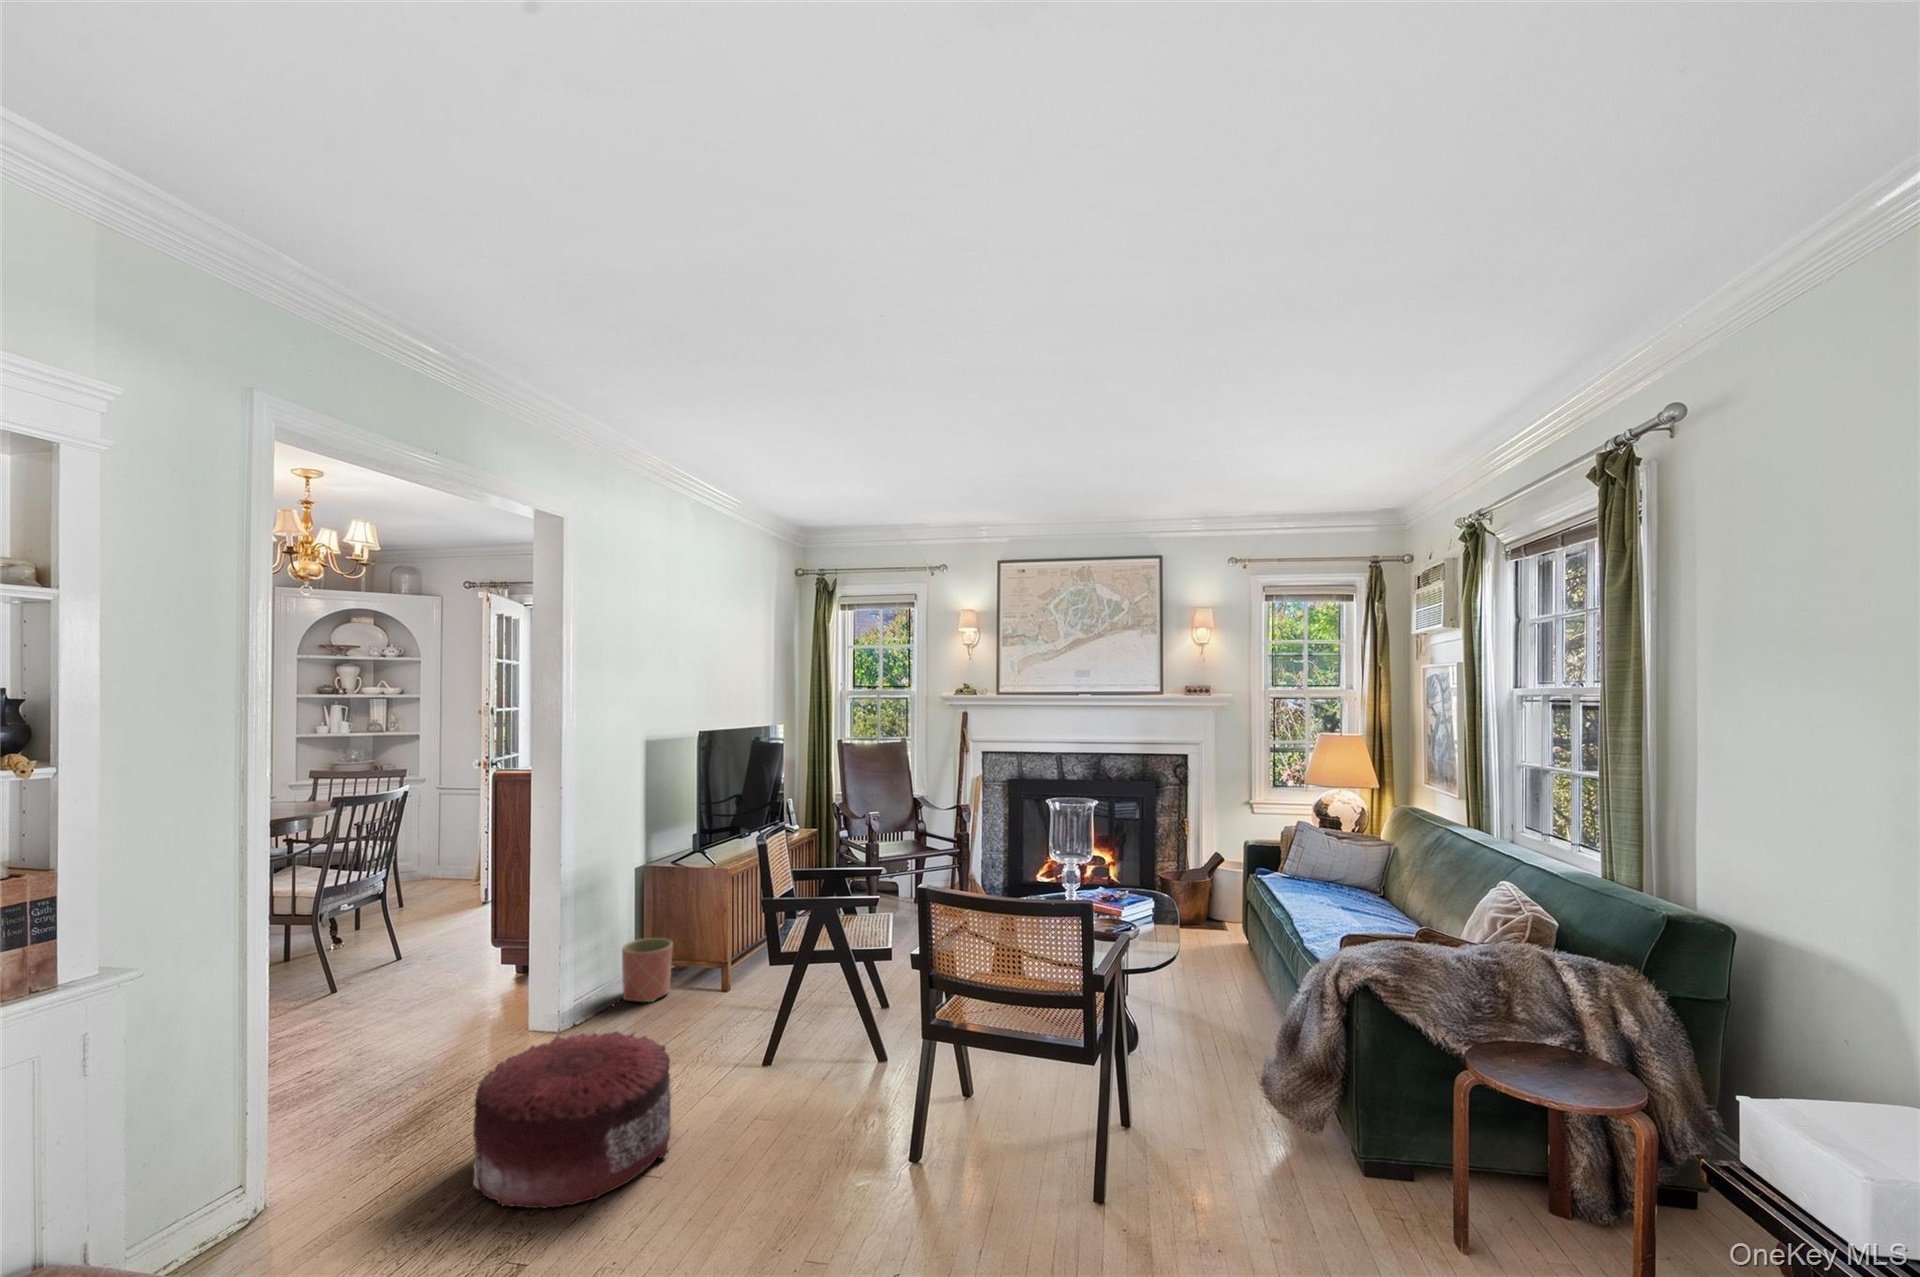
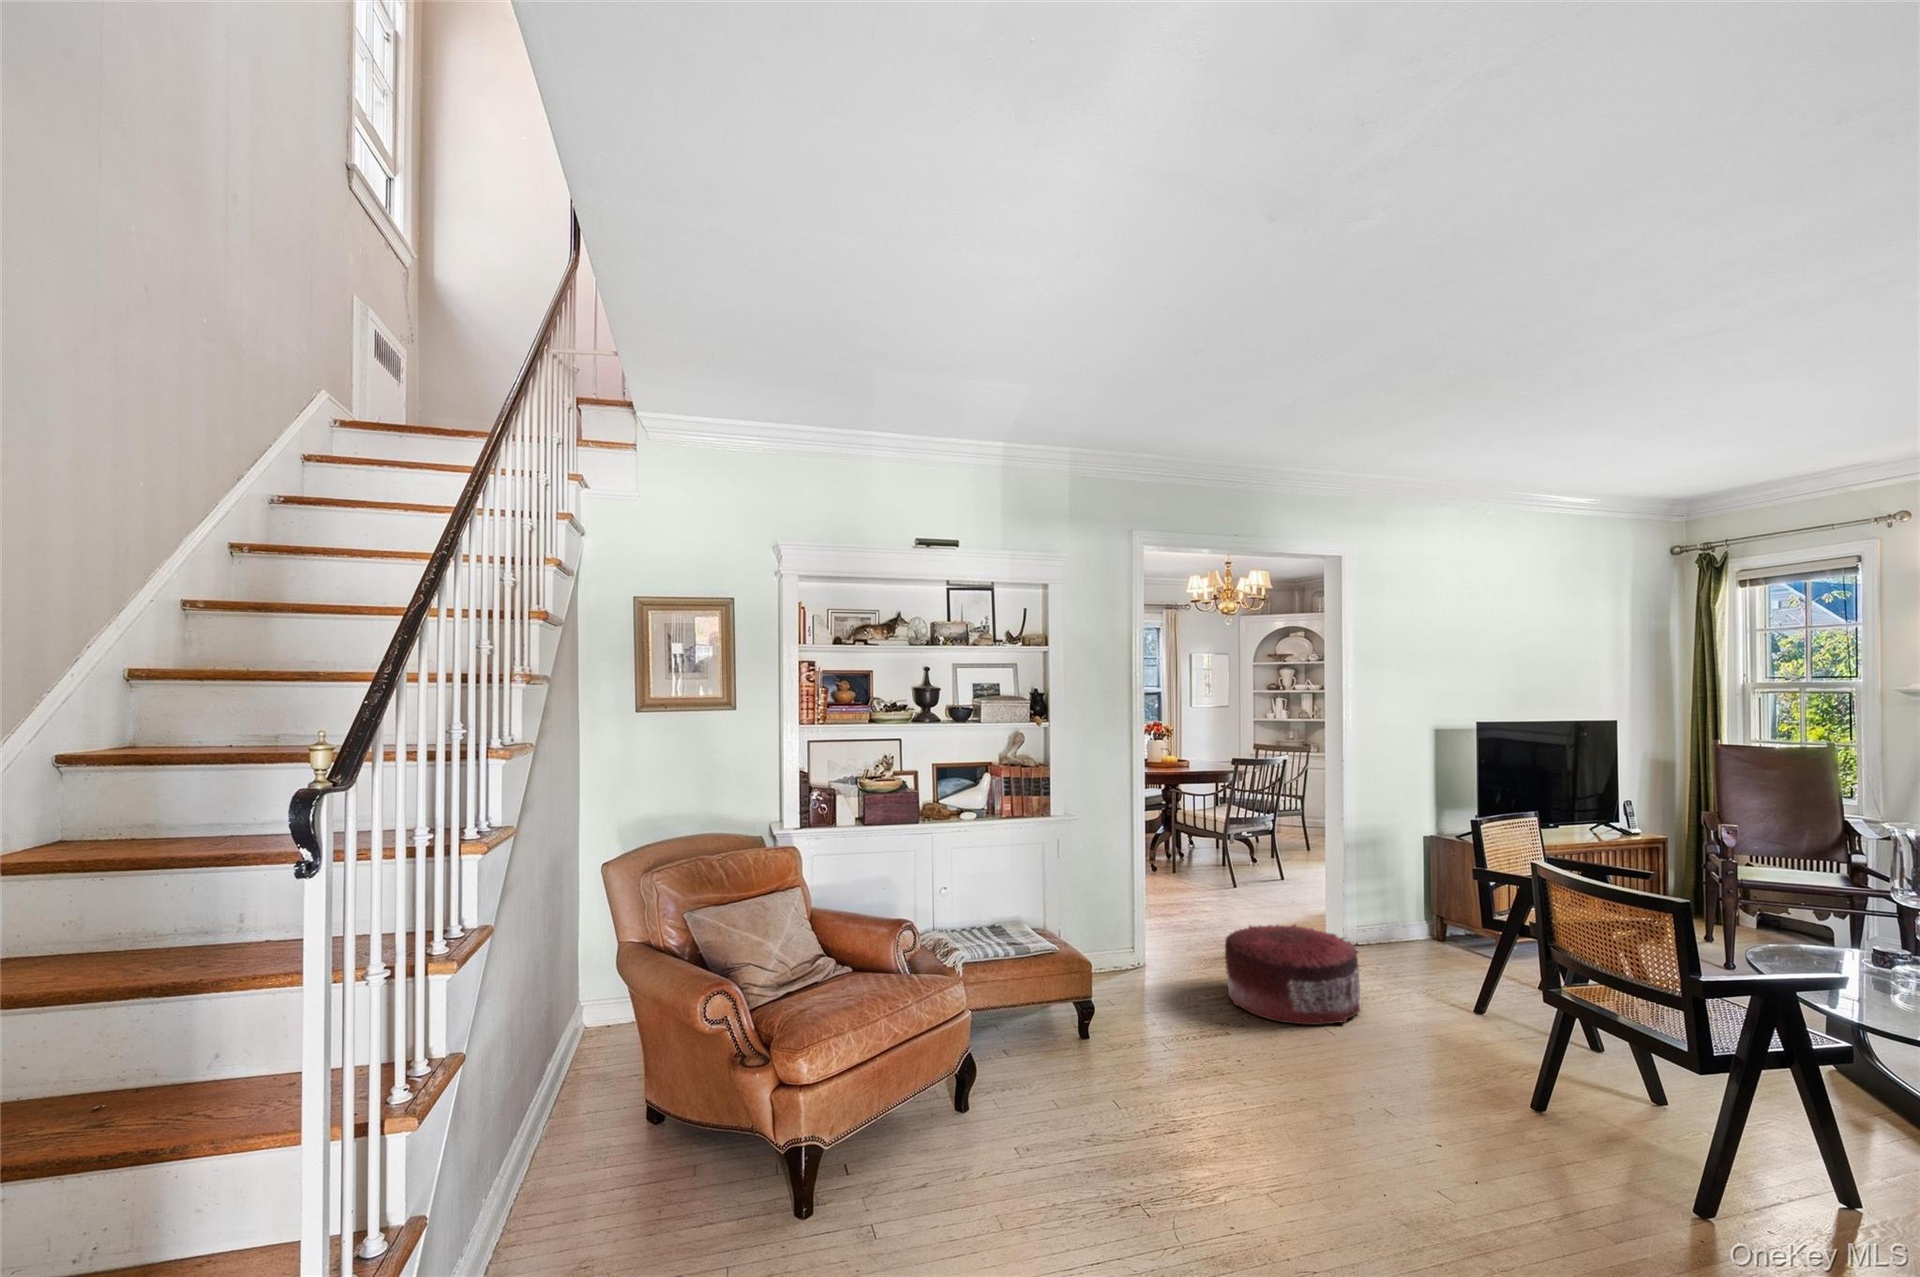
planter: present [622,938,673,1002] -> none [1404,897,1451,950]

